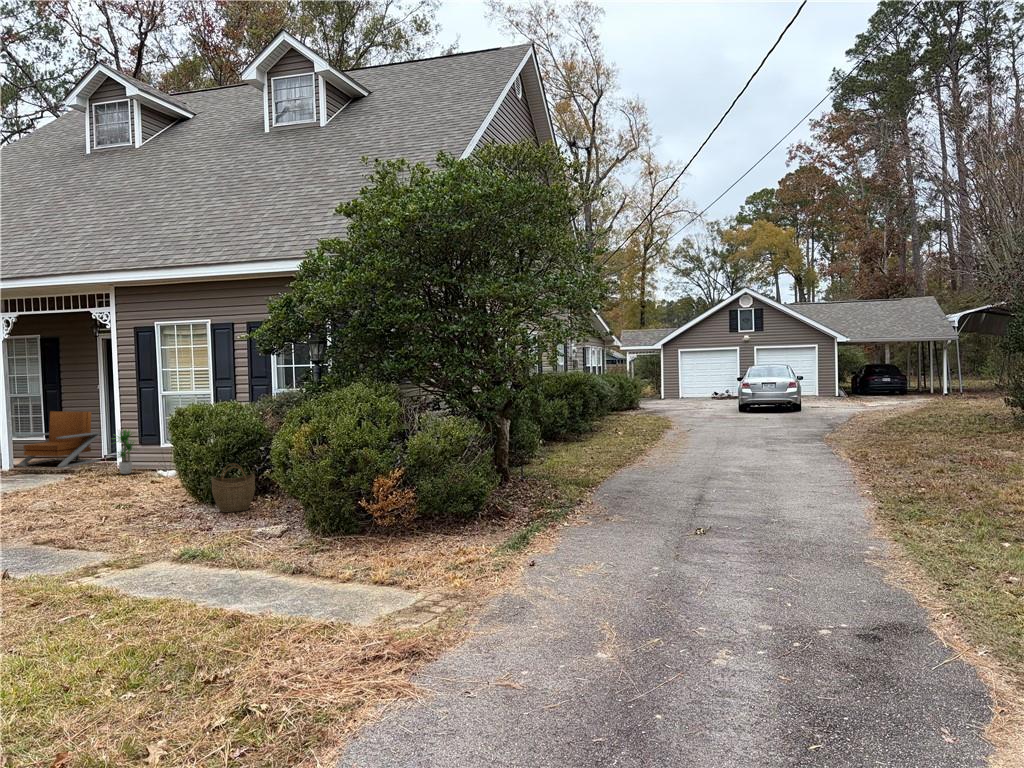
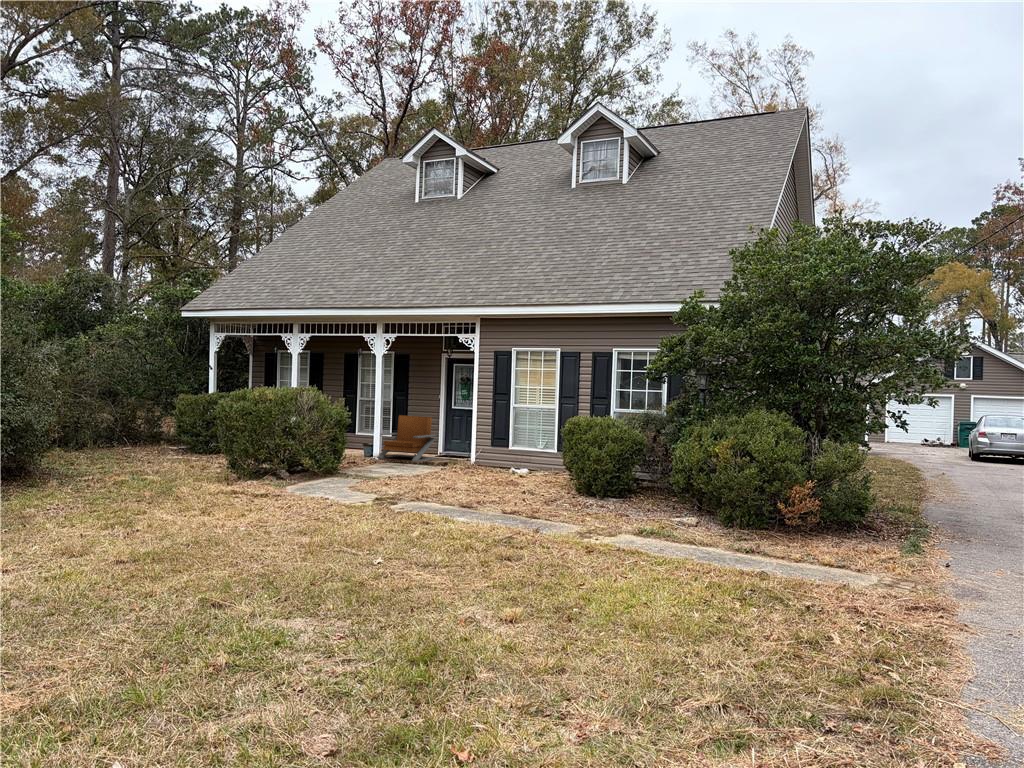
potted plant: present [118,430,134,474] -> none [470,431,494,470]
woven basket: present [212,463,255,513] -> none [614,463,646,501]

